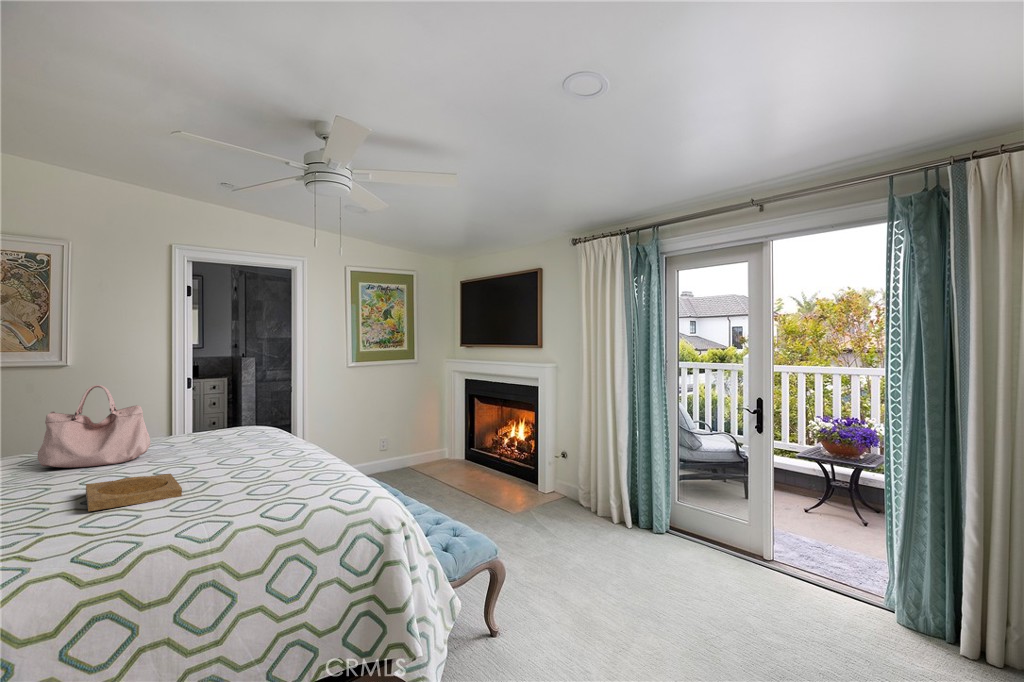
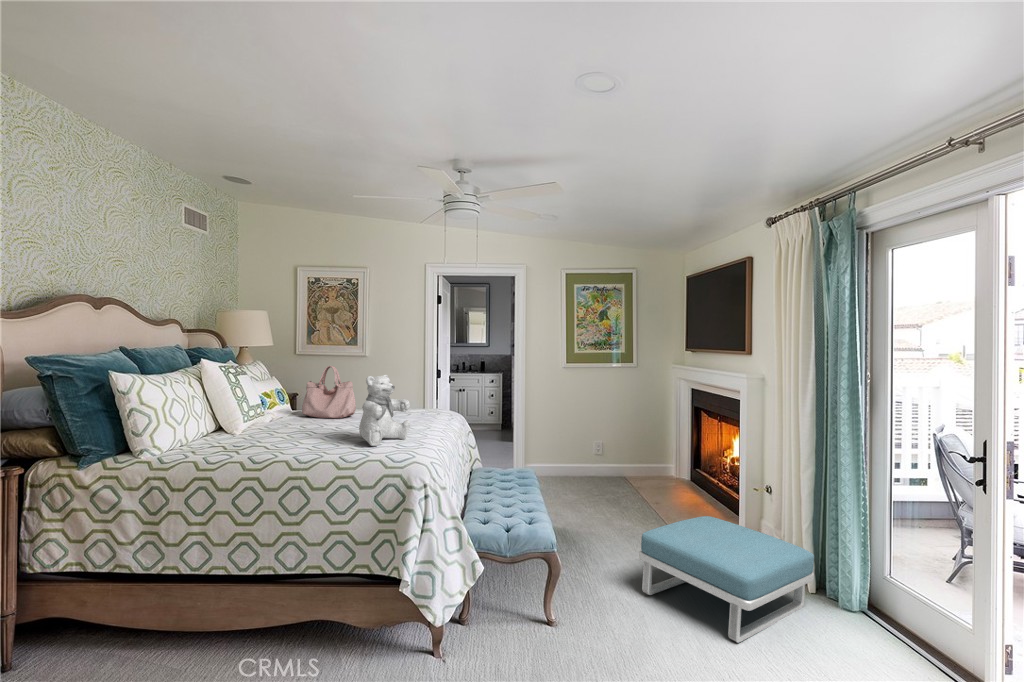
teddy bear: none [240,391,307,491] -> present [359,375,410,446]
tray: present [86,474,182,511] -> none [282,425,340,440]
footstool: none [534,489,648,587] -> present [639,516,814,643]

